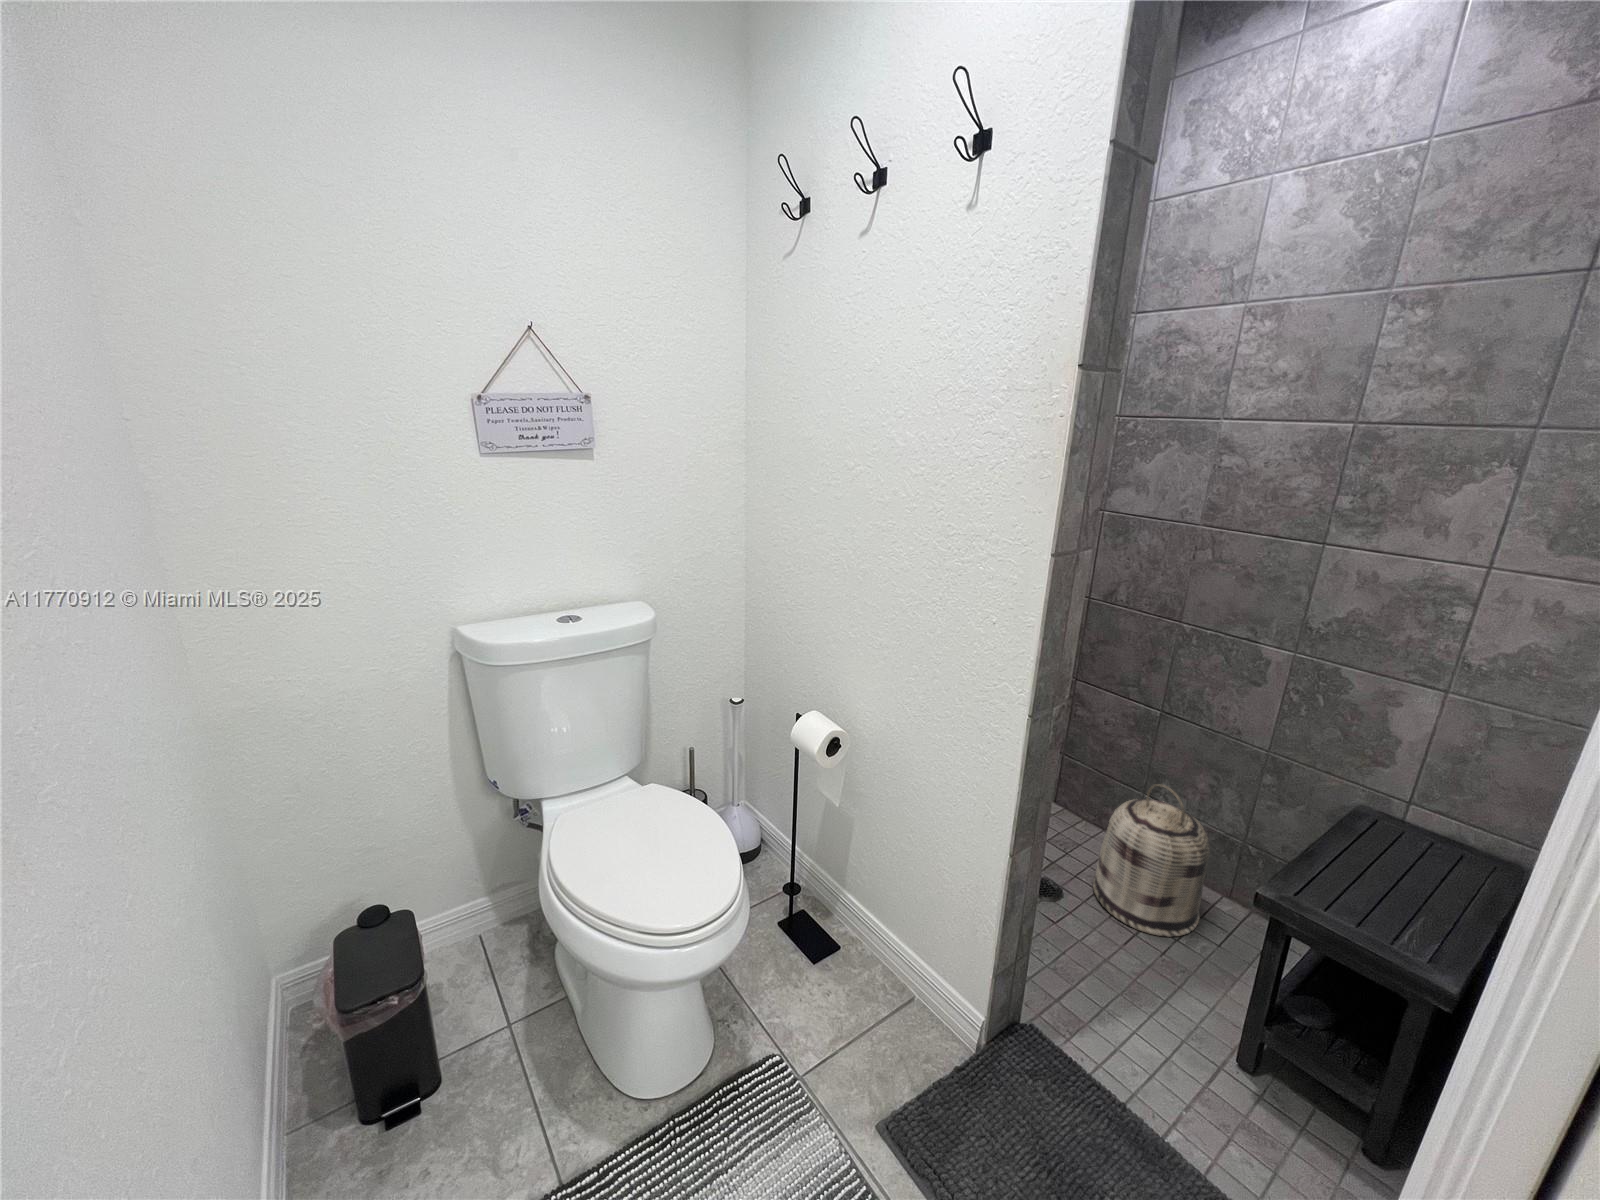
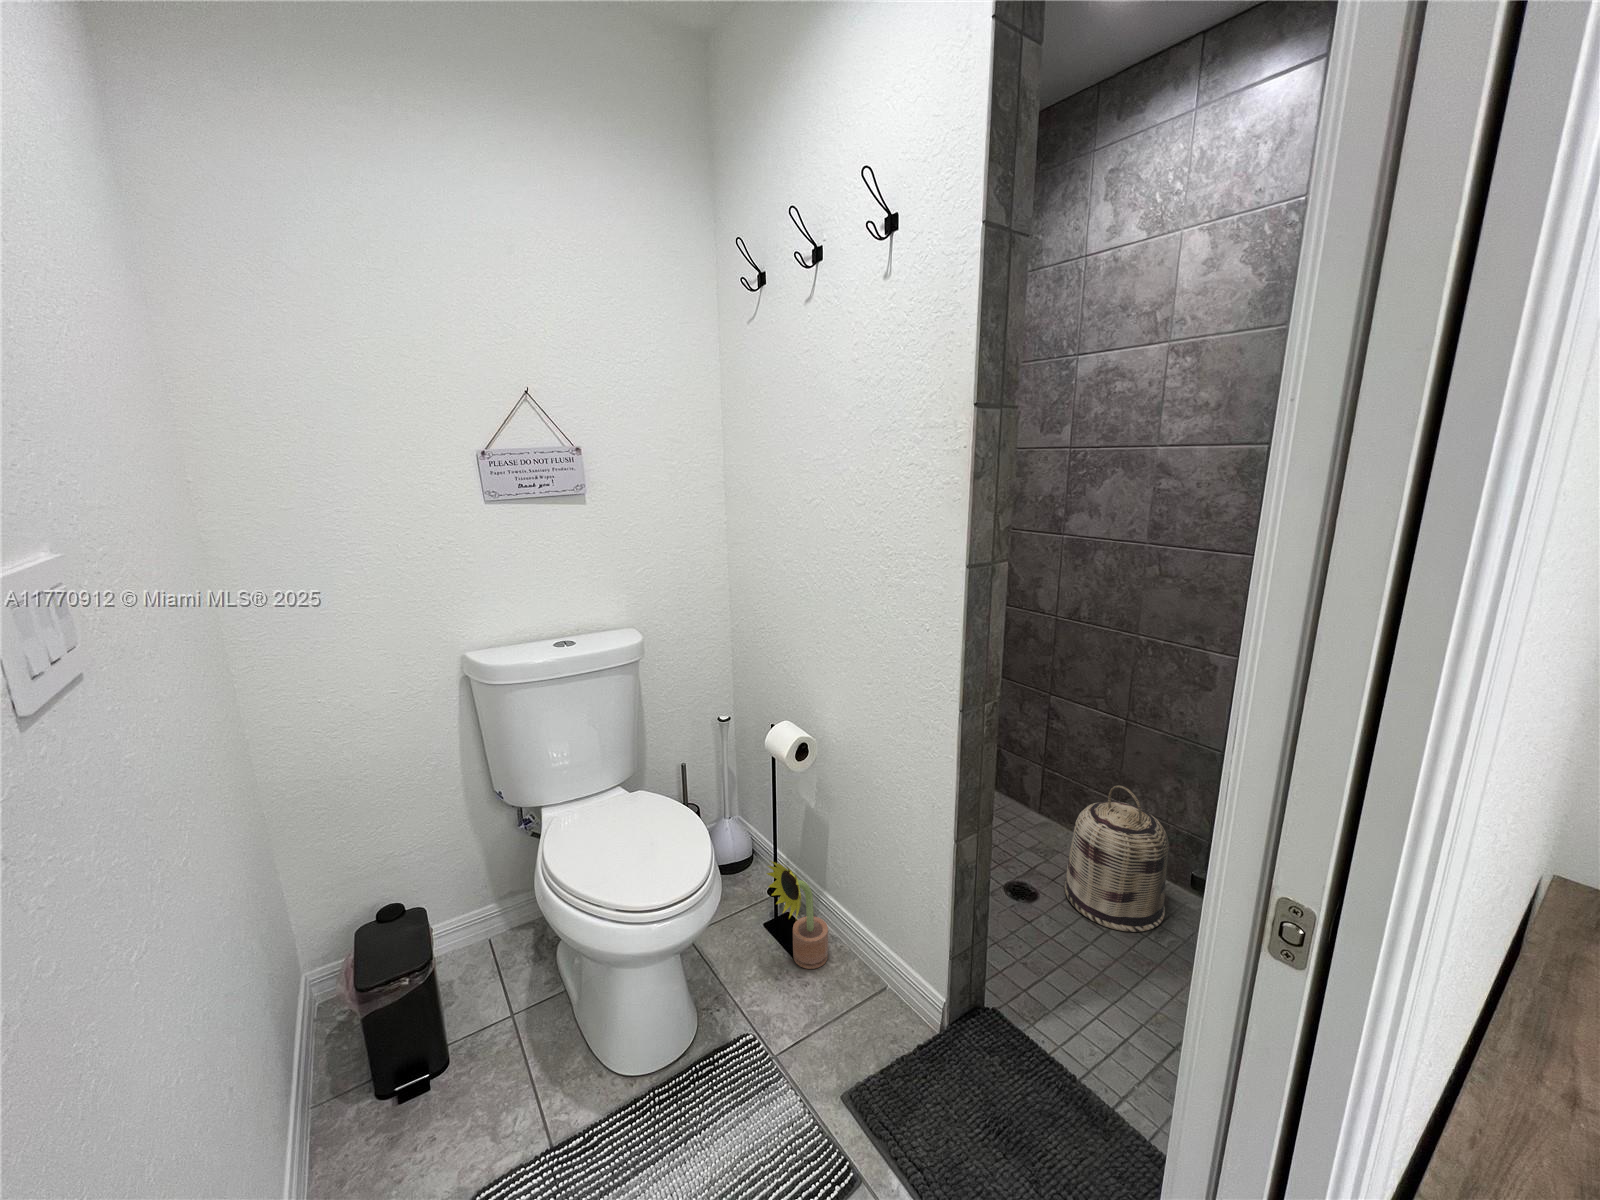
decorative plant: none [787,863,852,976] -> present [766,861,828,969]

